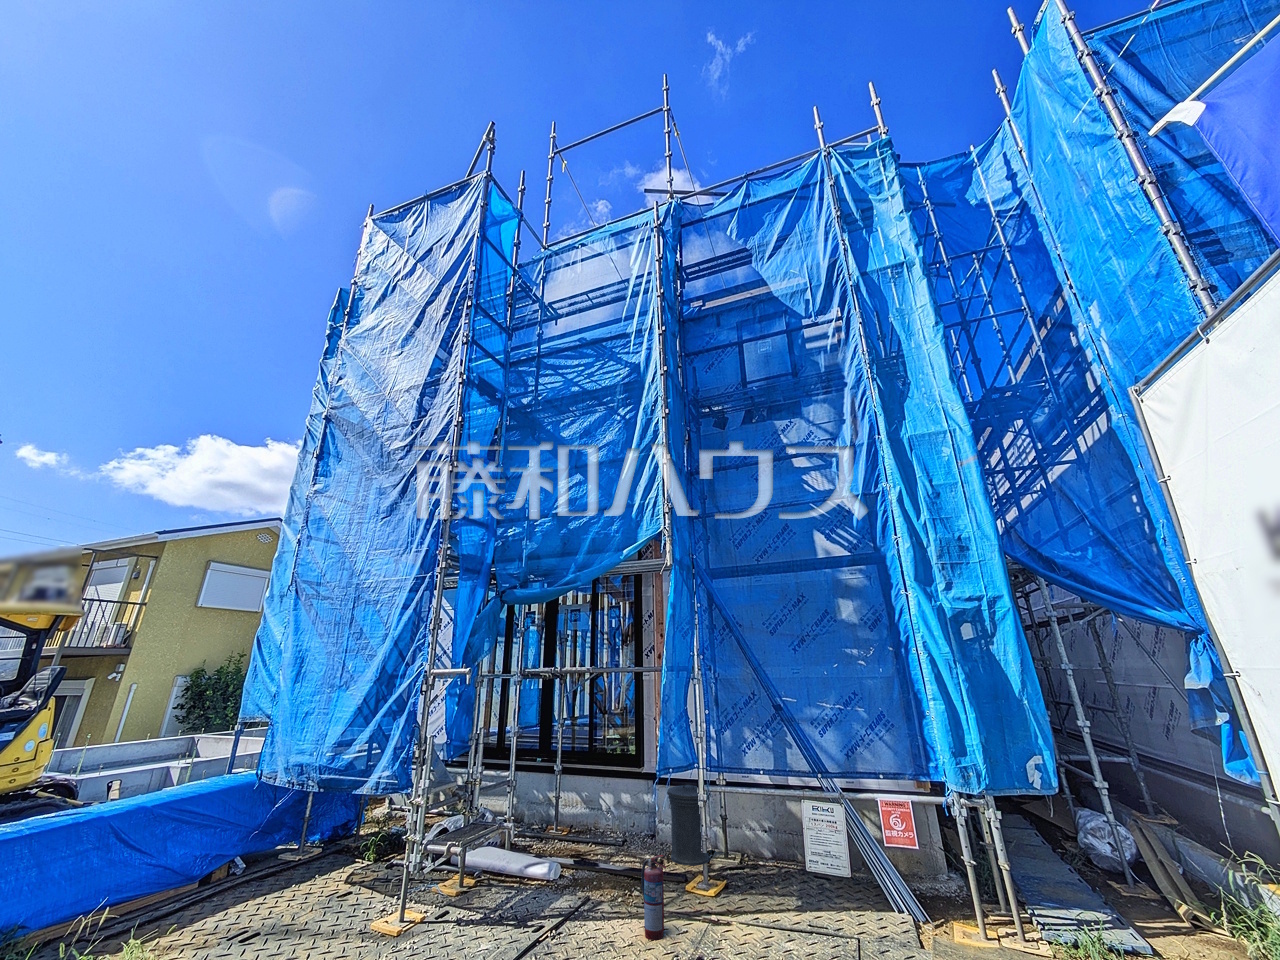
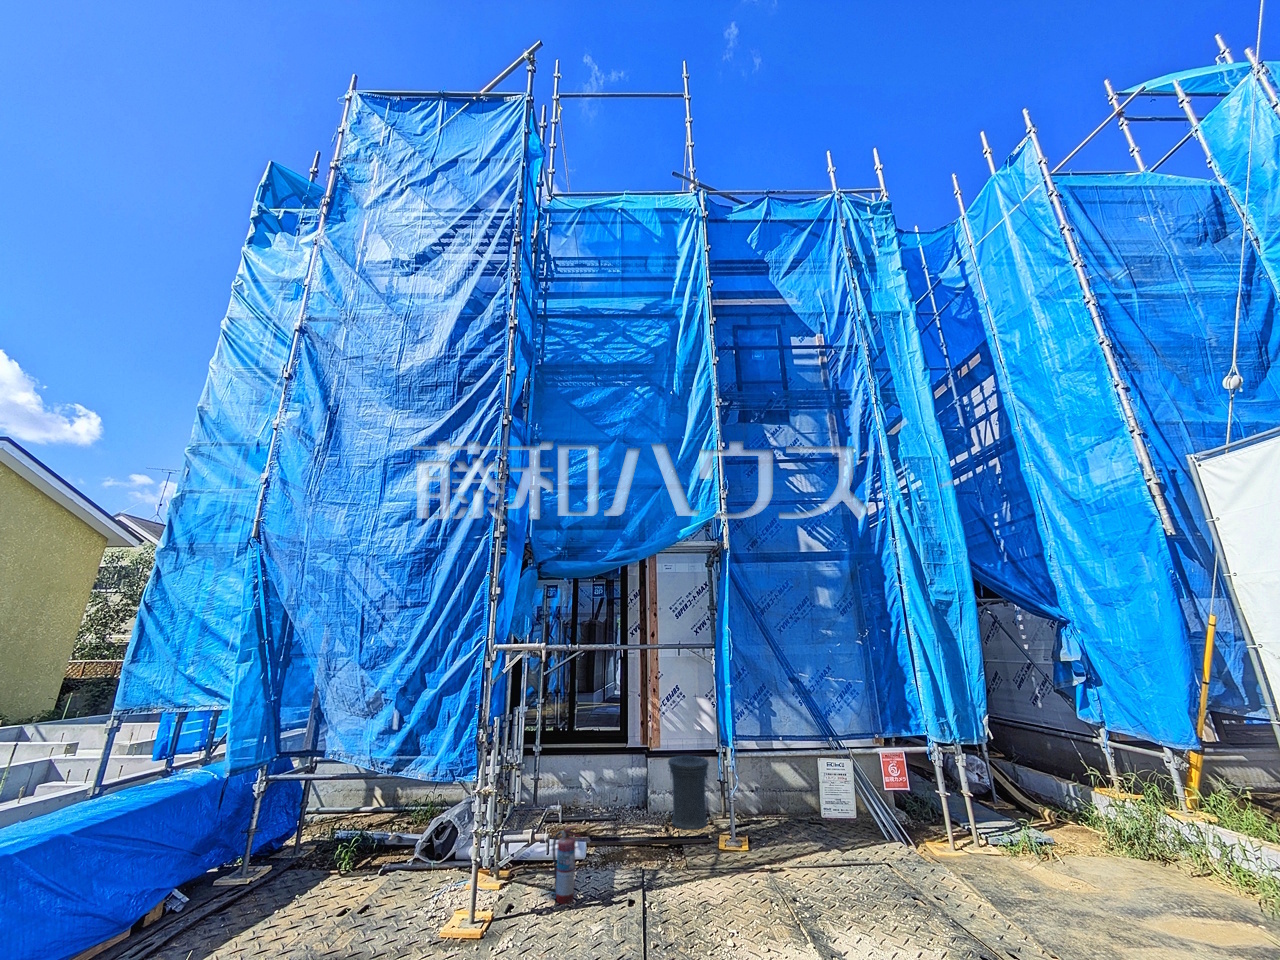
fire extinguisher: present [641,855,667,940] -> present [552,826,580,904]

